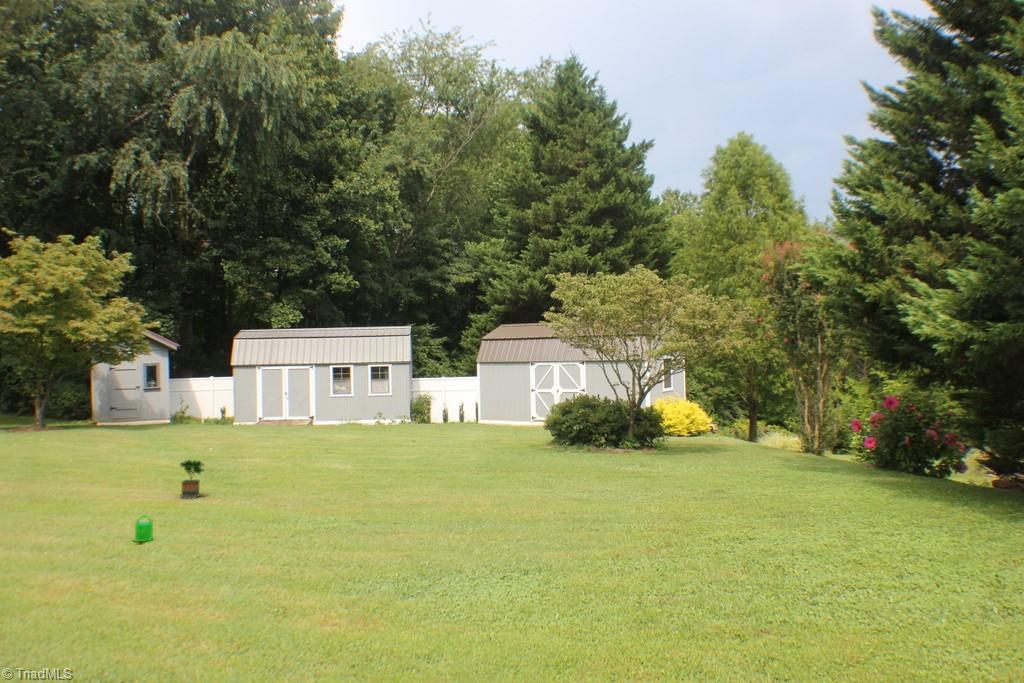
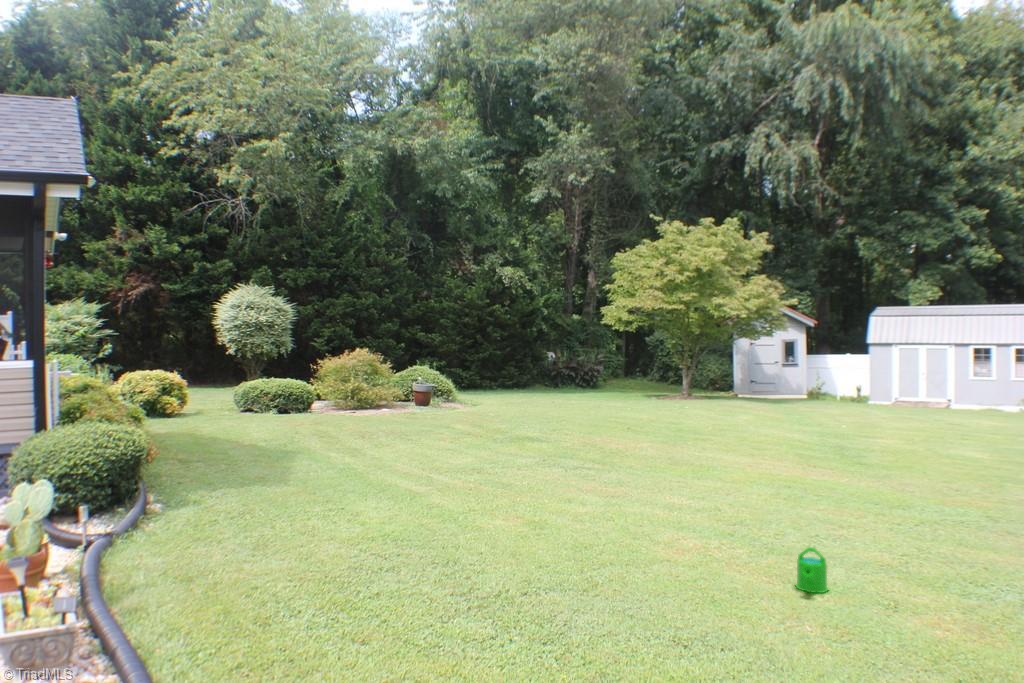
potted tree: present [180,460,204,499] -> none [845,452,885,508]

